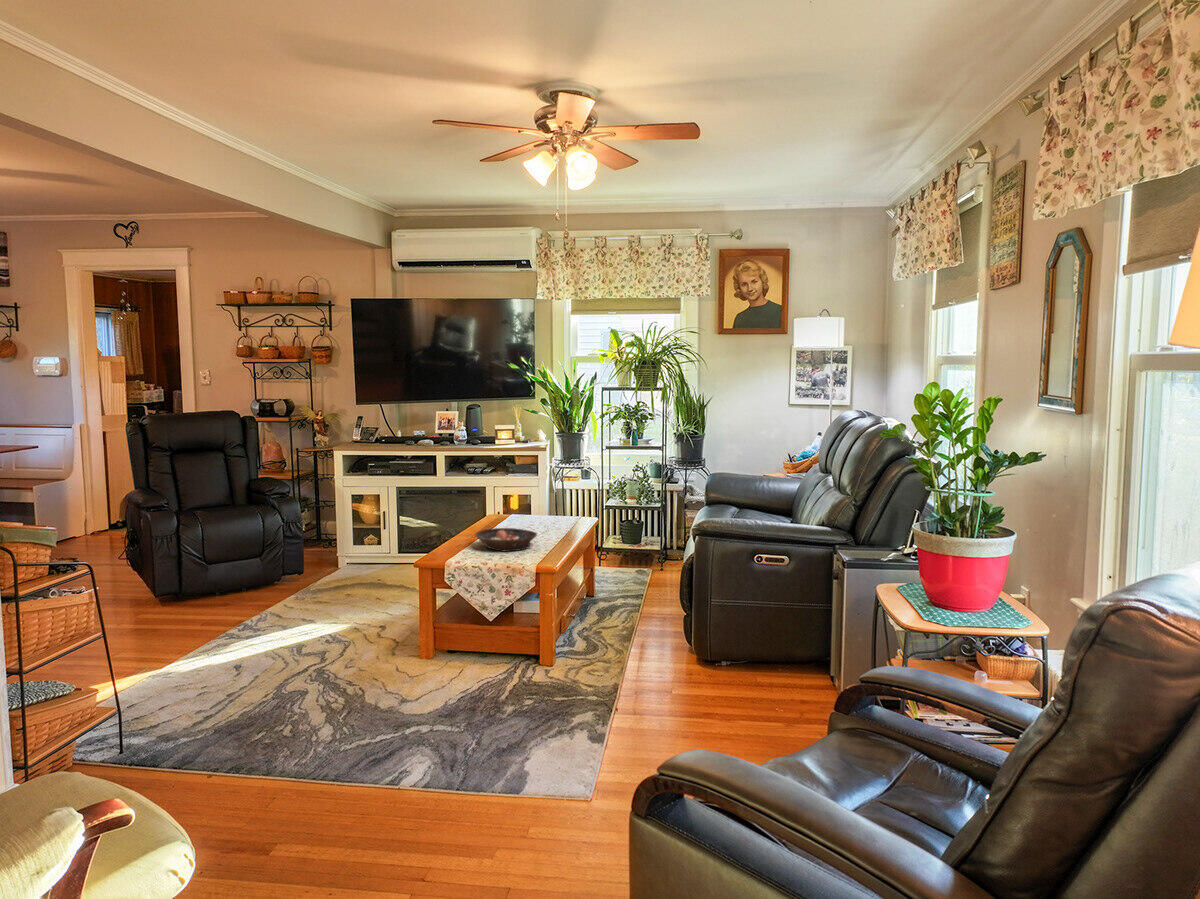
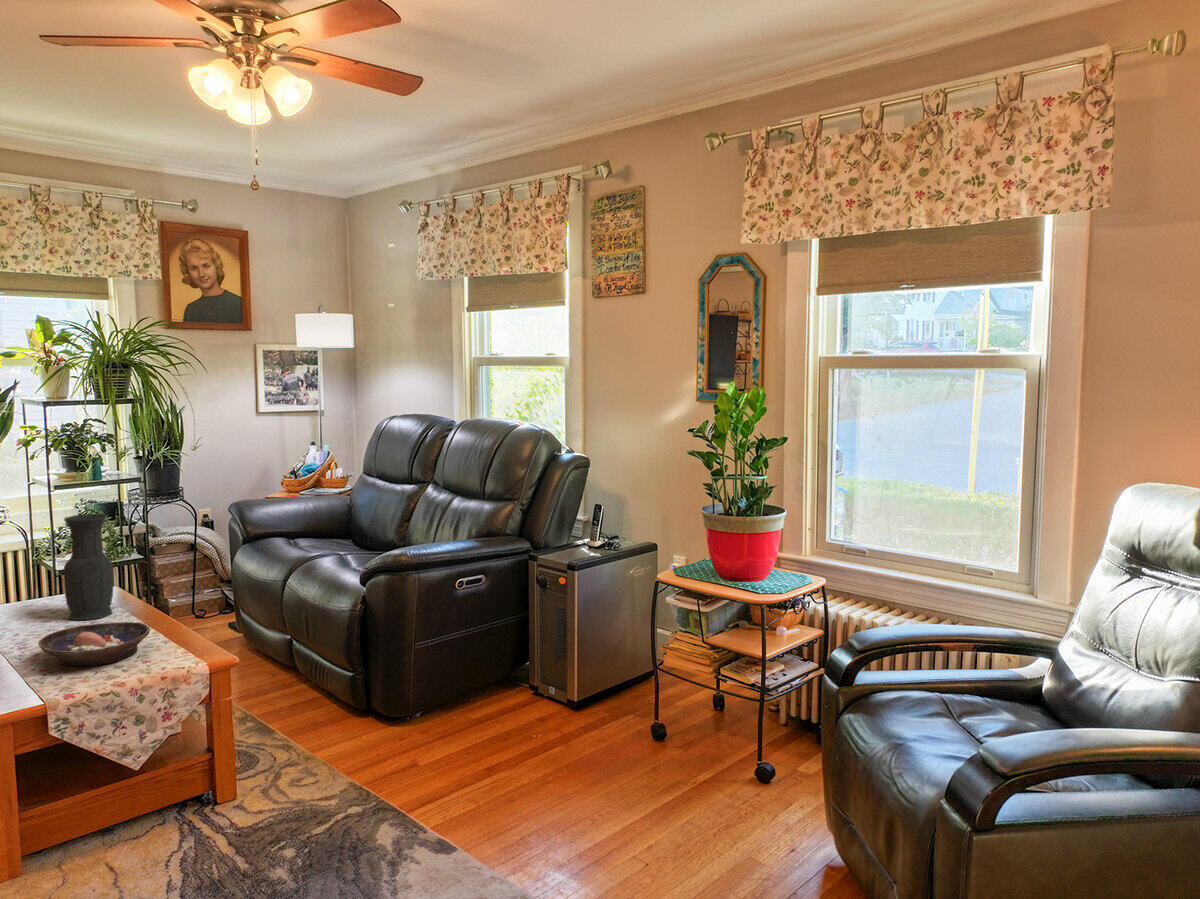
vase: none [533,462,564,531] -> present [63,514,114,620]

